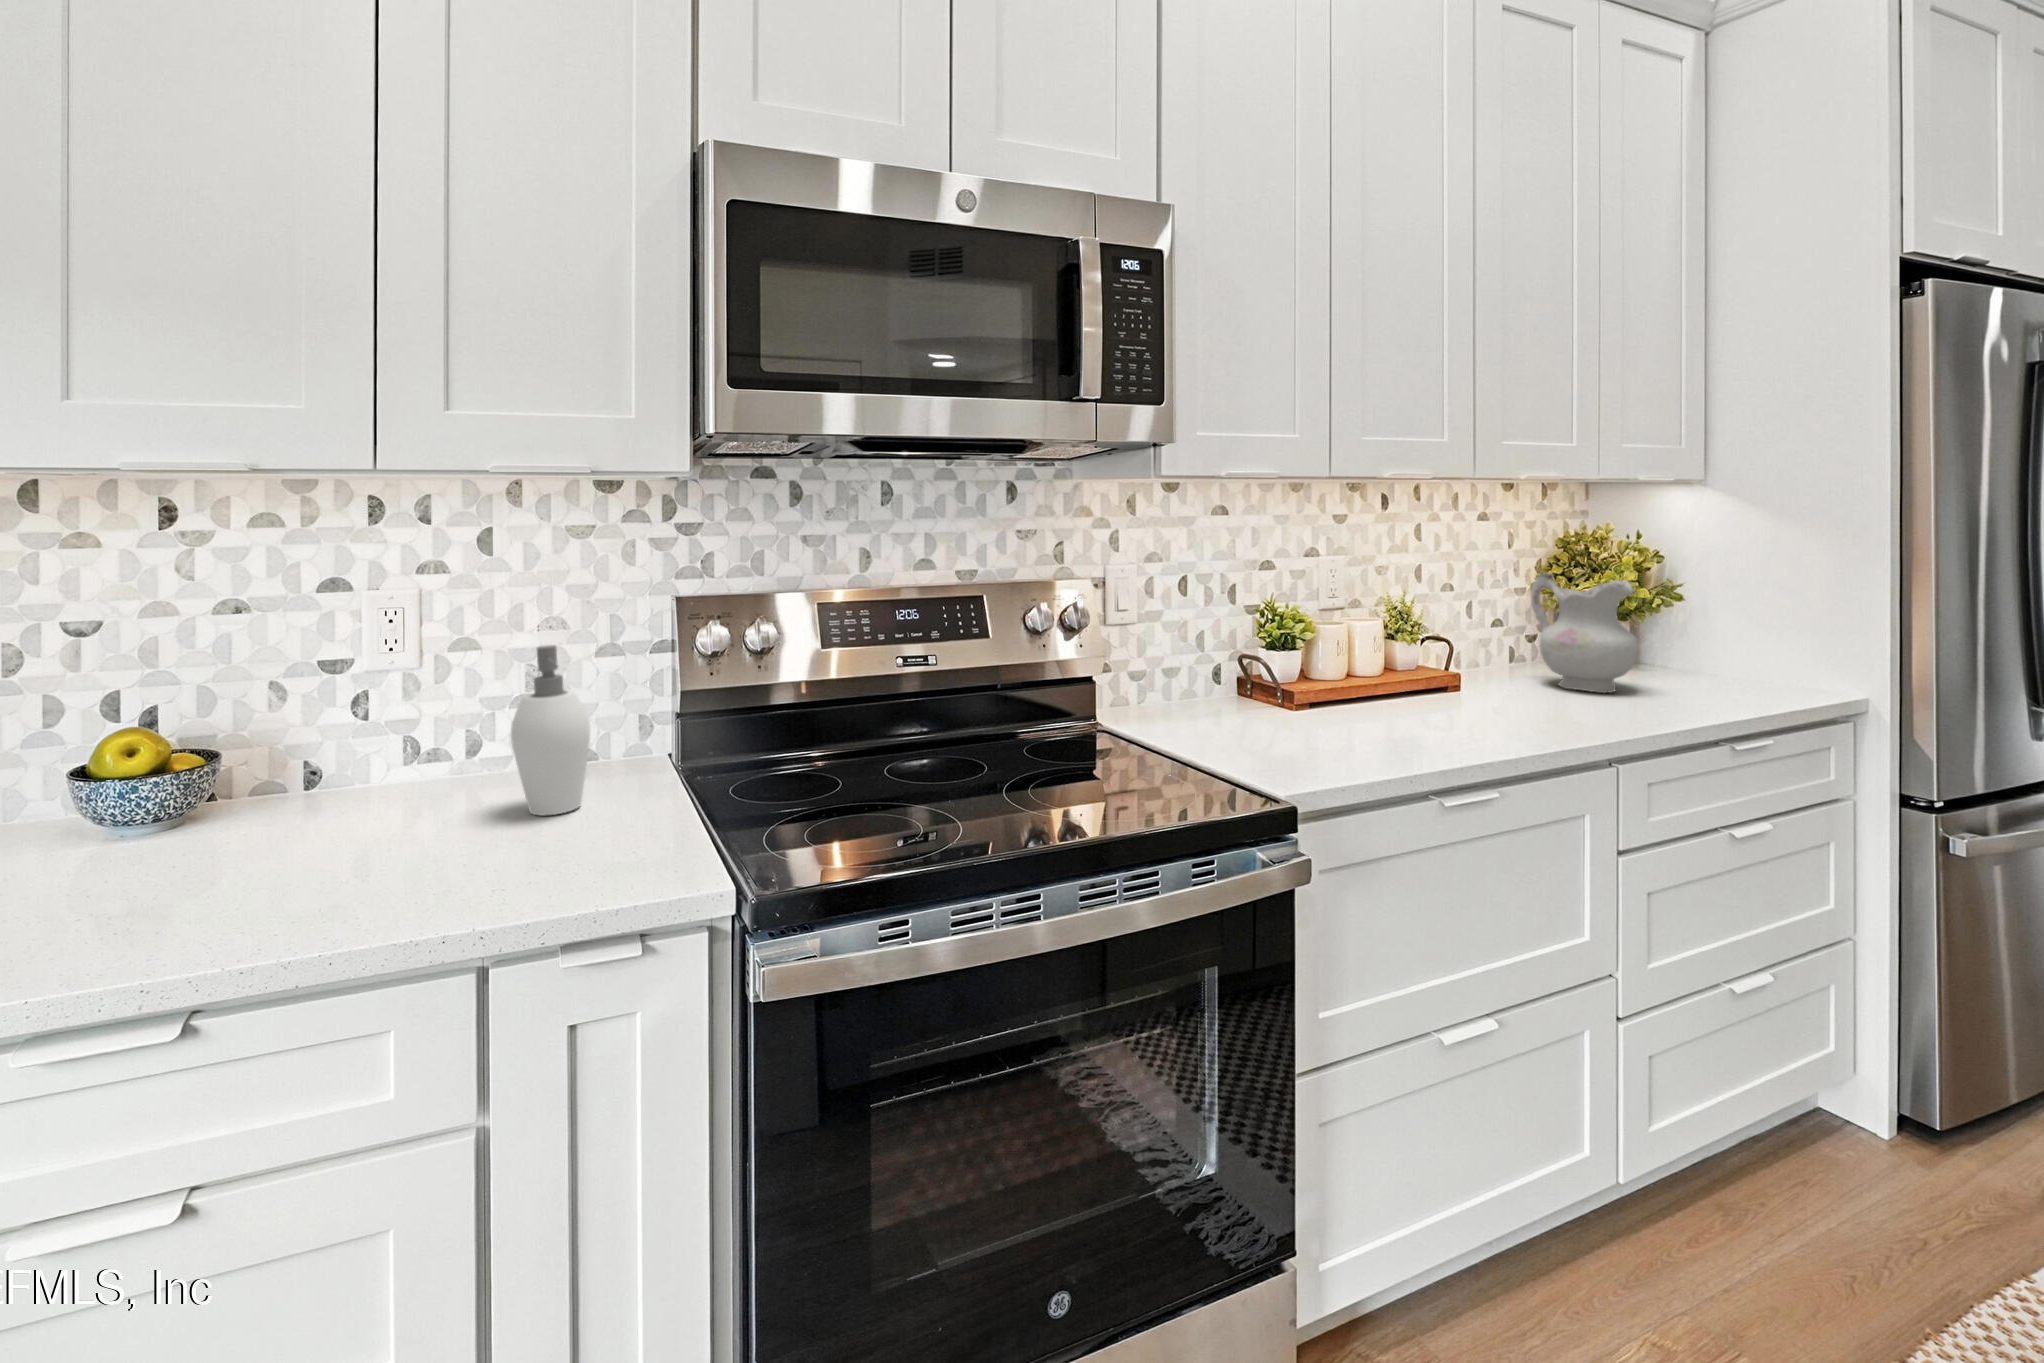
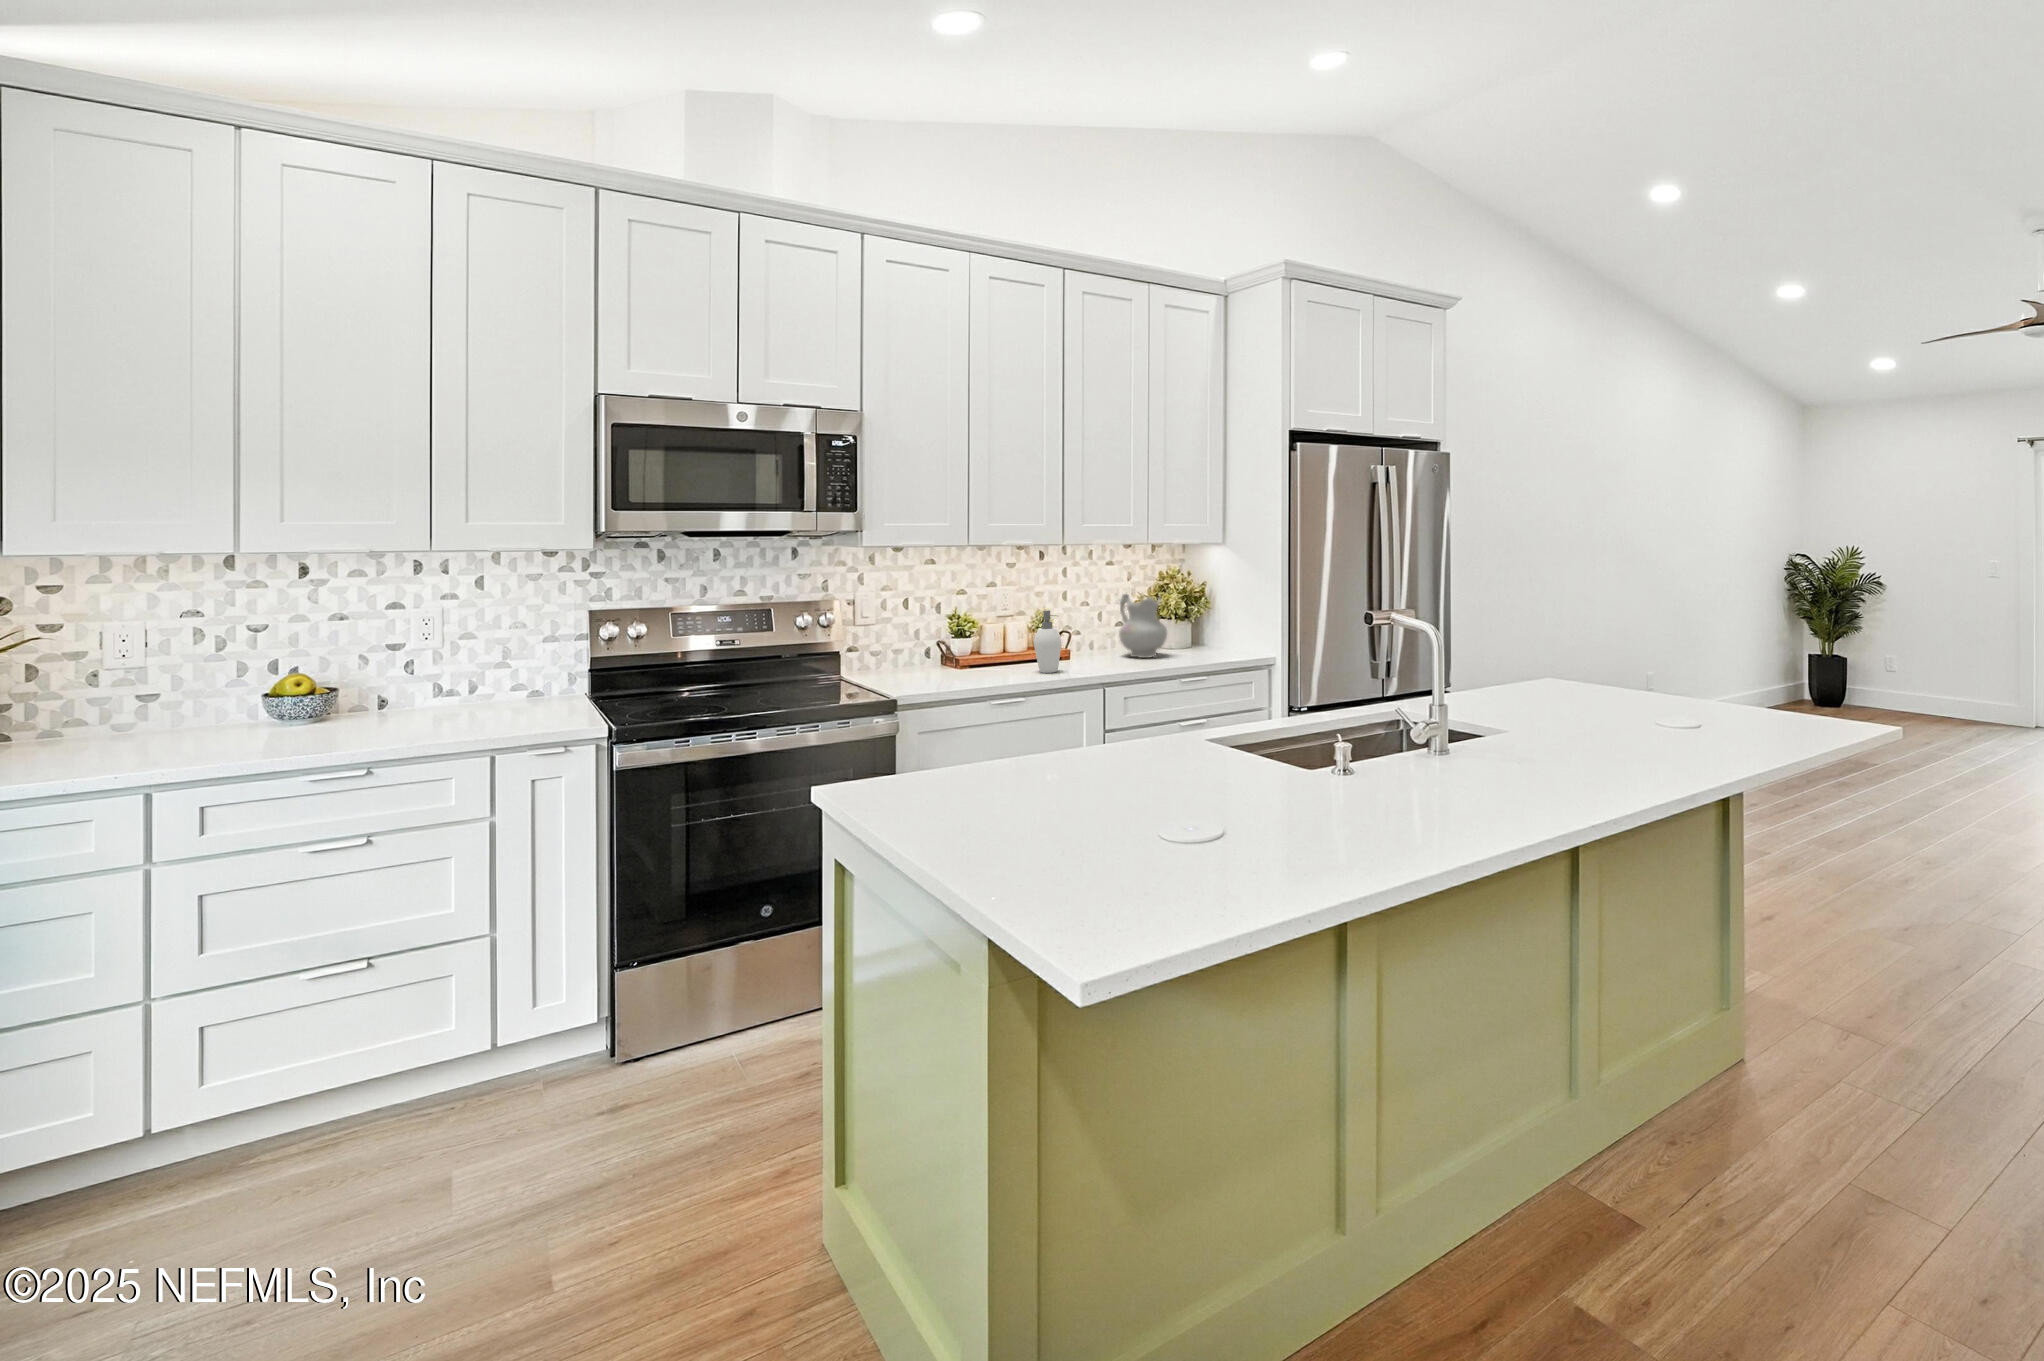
soap dispenser: present [511,645,590,815] -> present [1034,610,1061,673]

